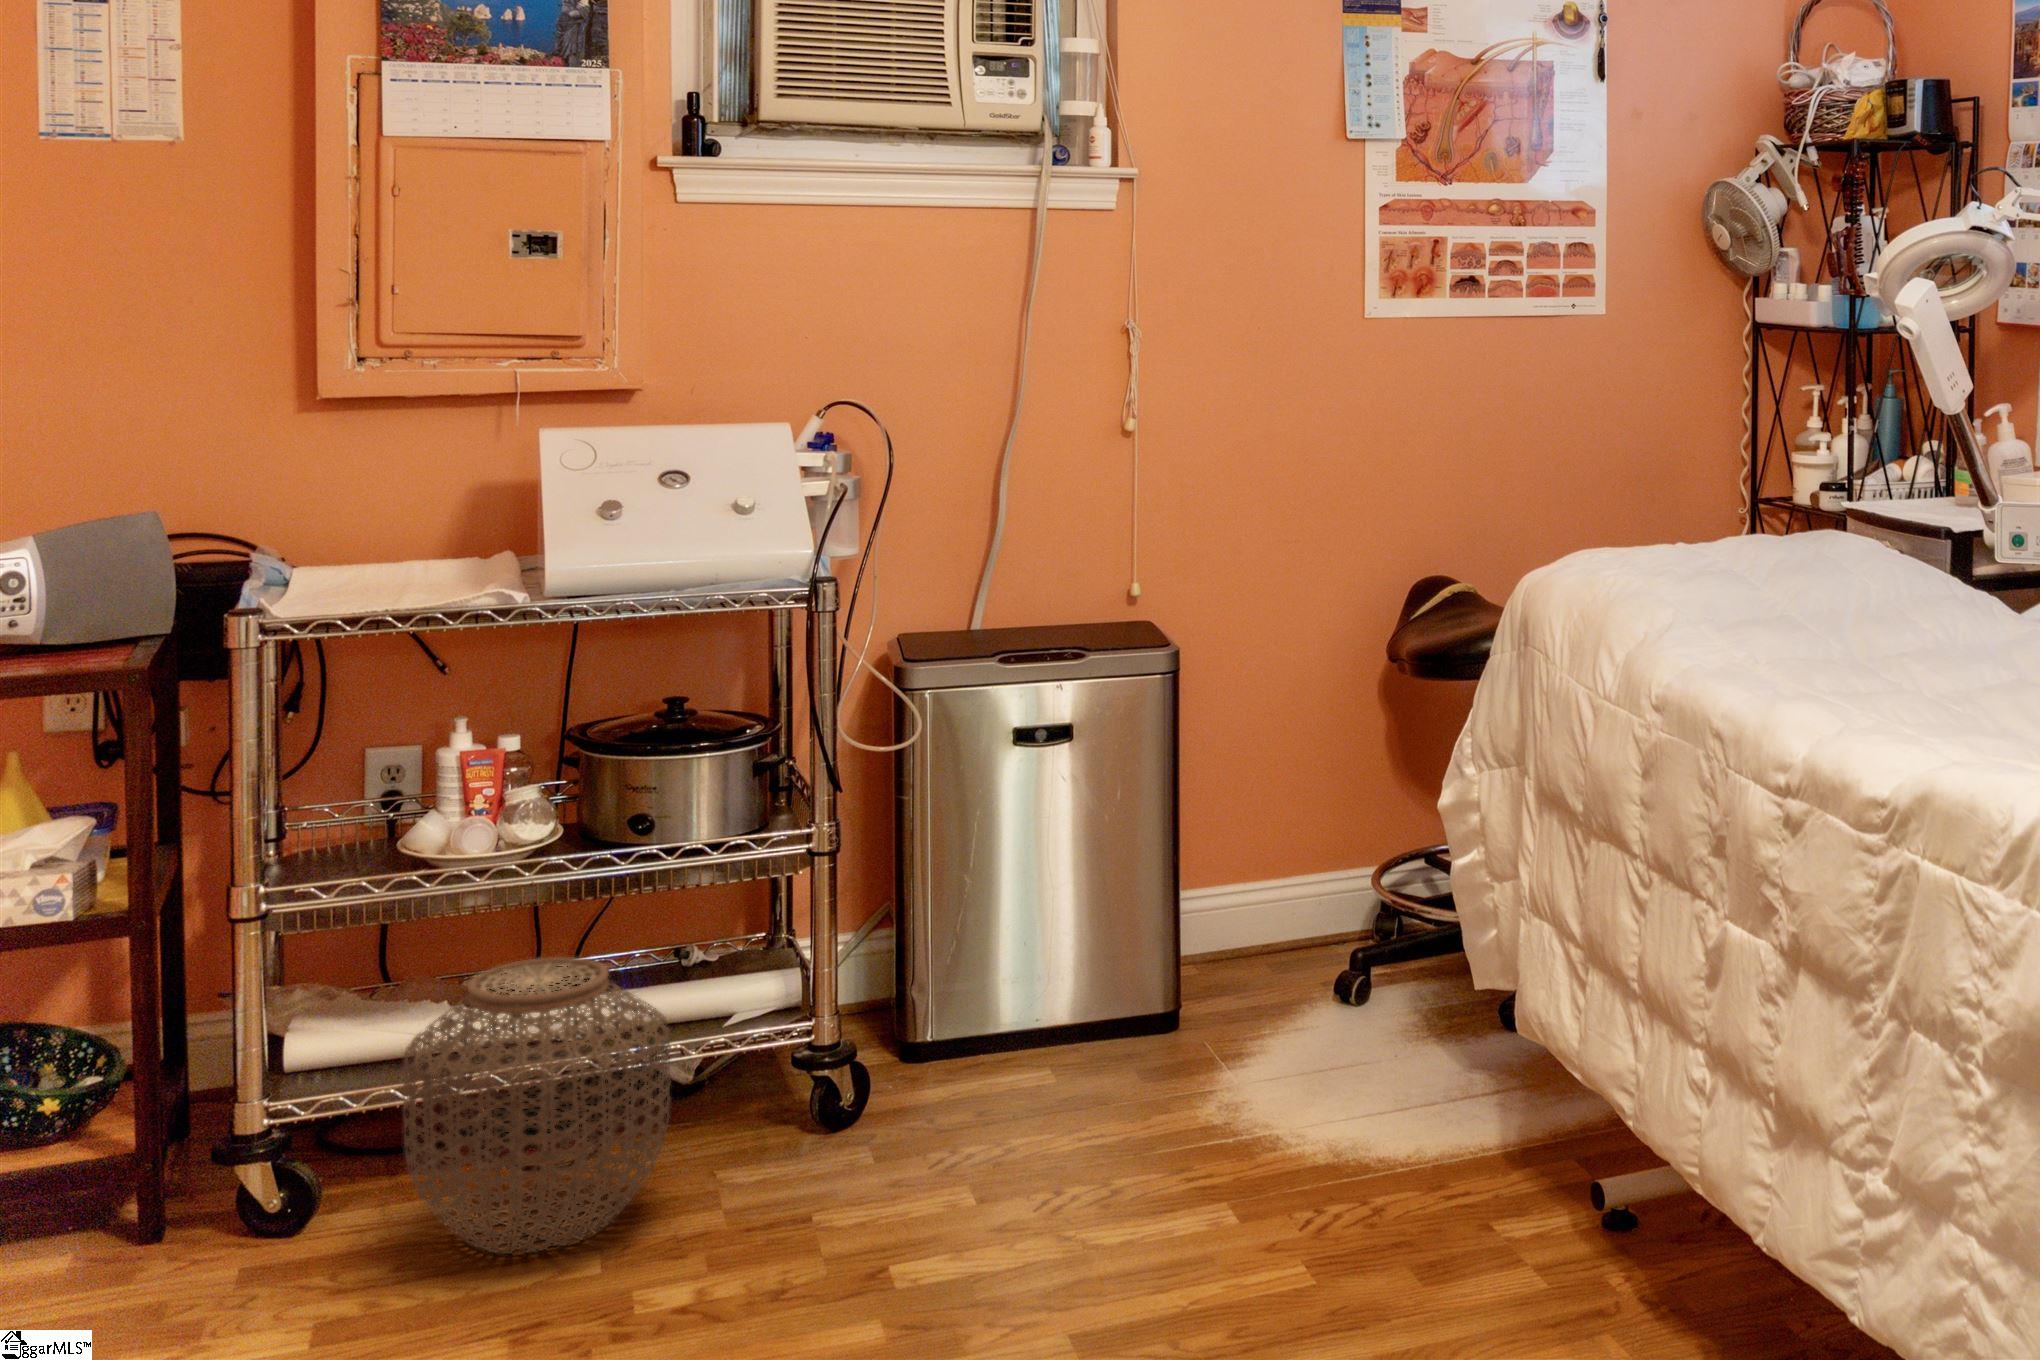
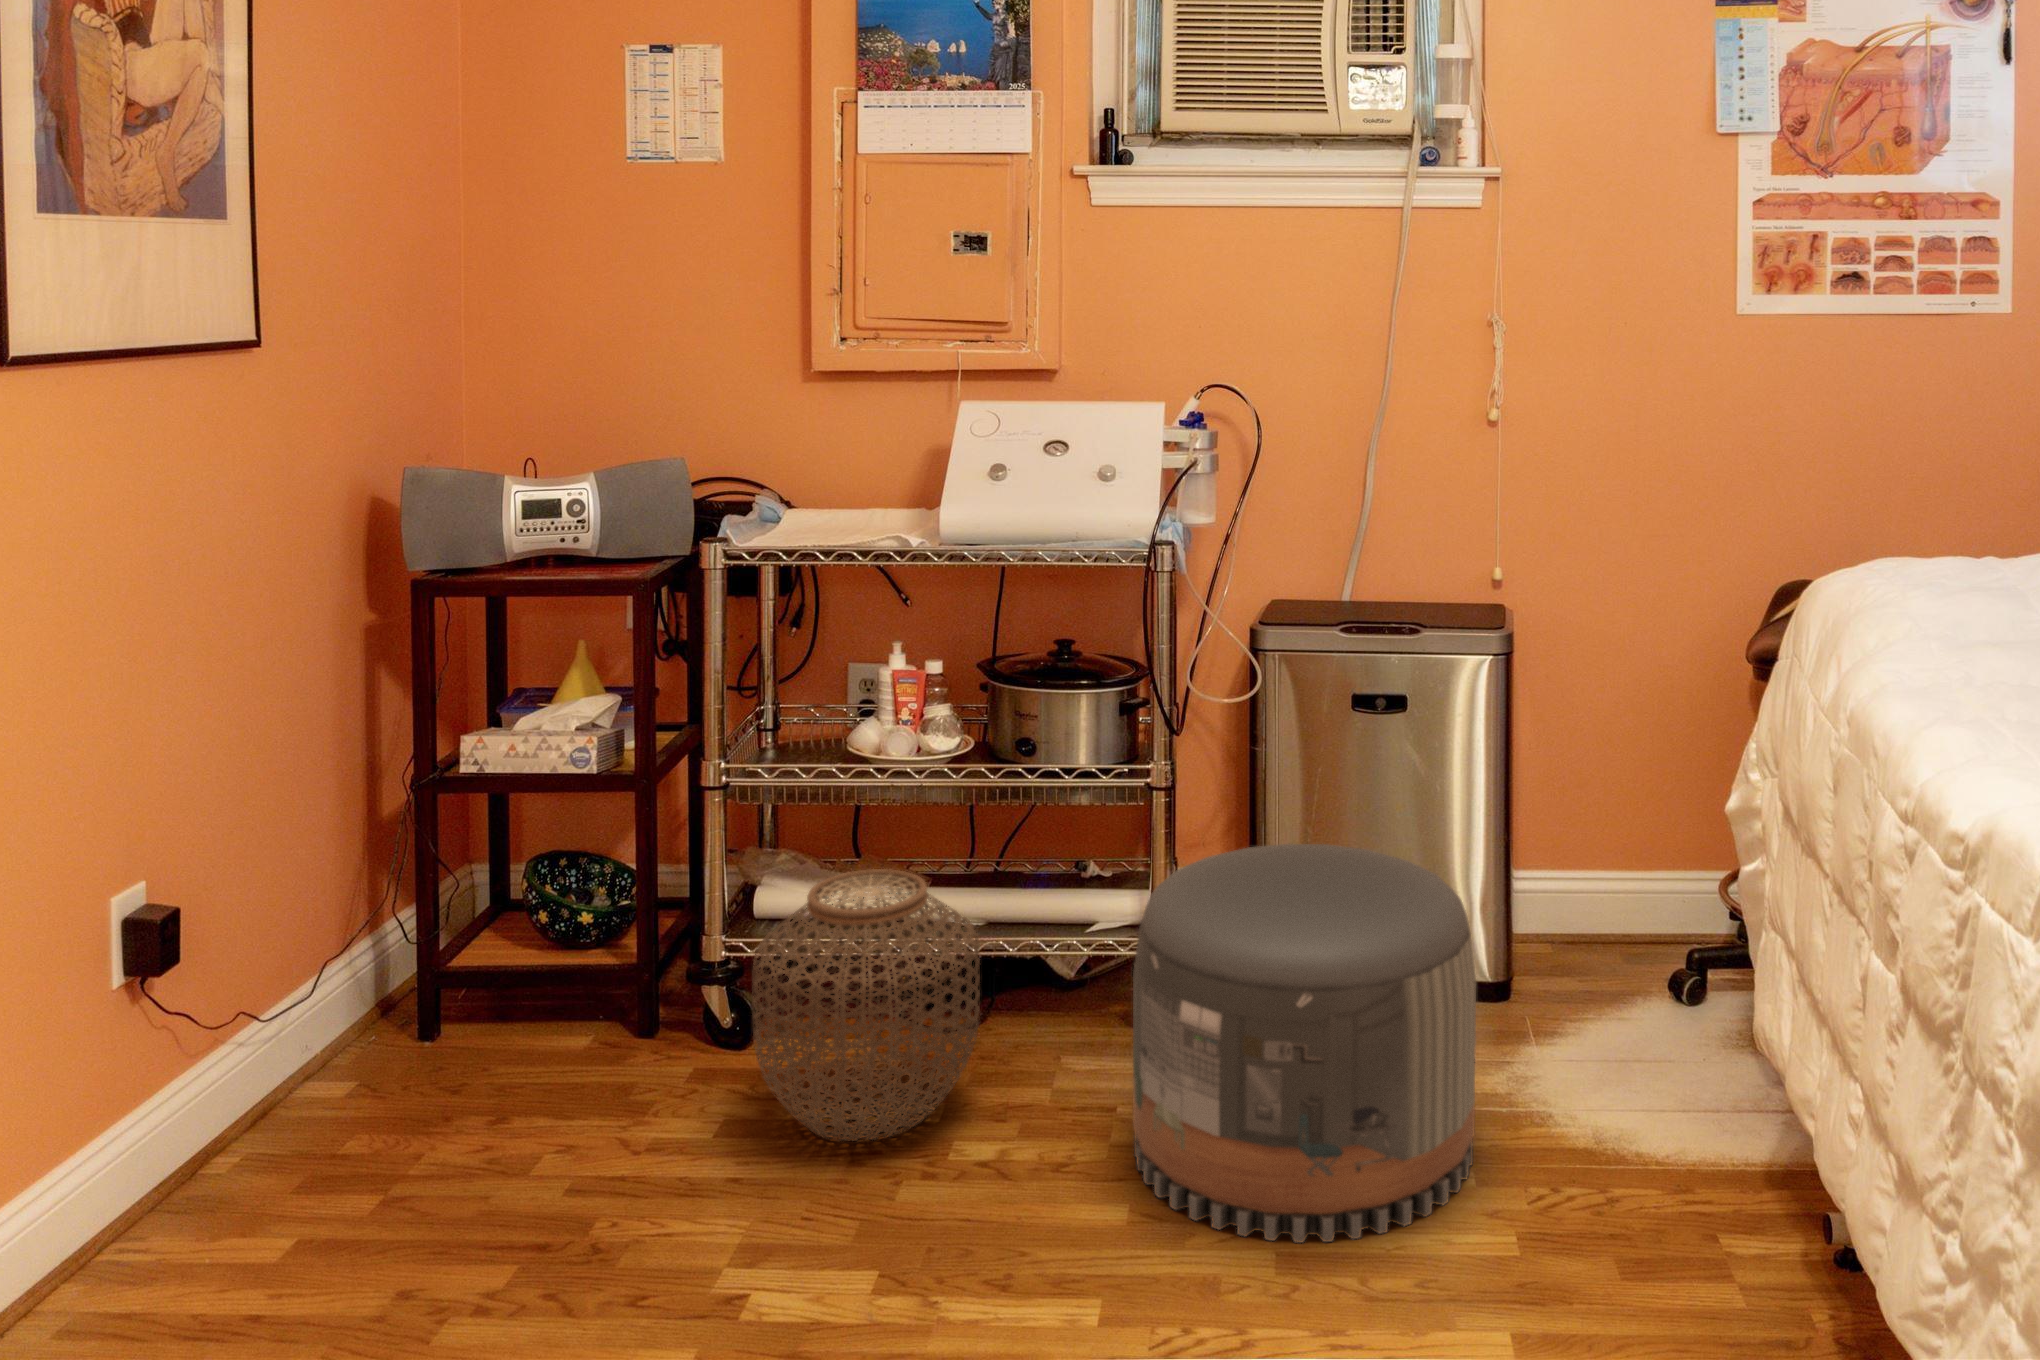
pouf: none [859,875,1211,1241] -> present [1133,844,1476,1243]

